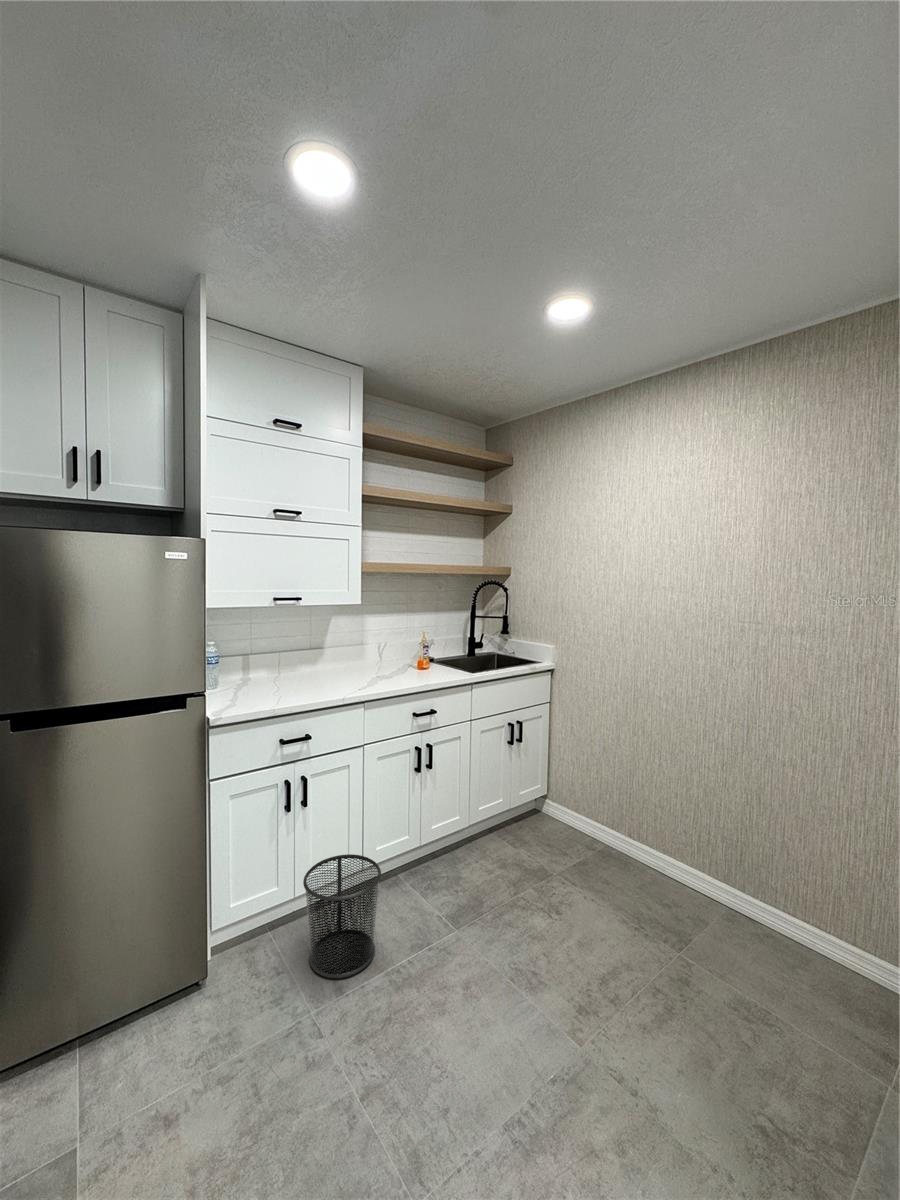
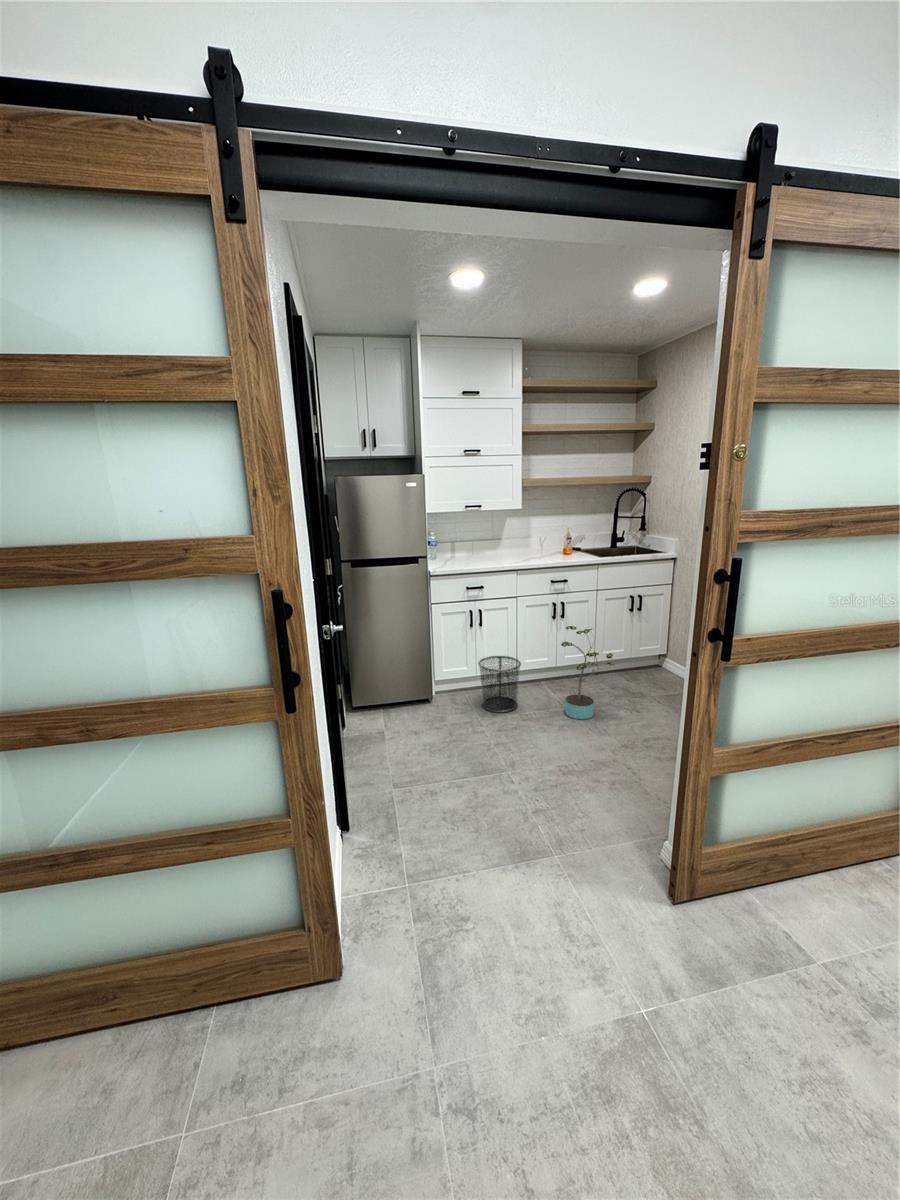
potted plant: none [451,789,529,955] -> present [561,626,614,719]

